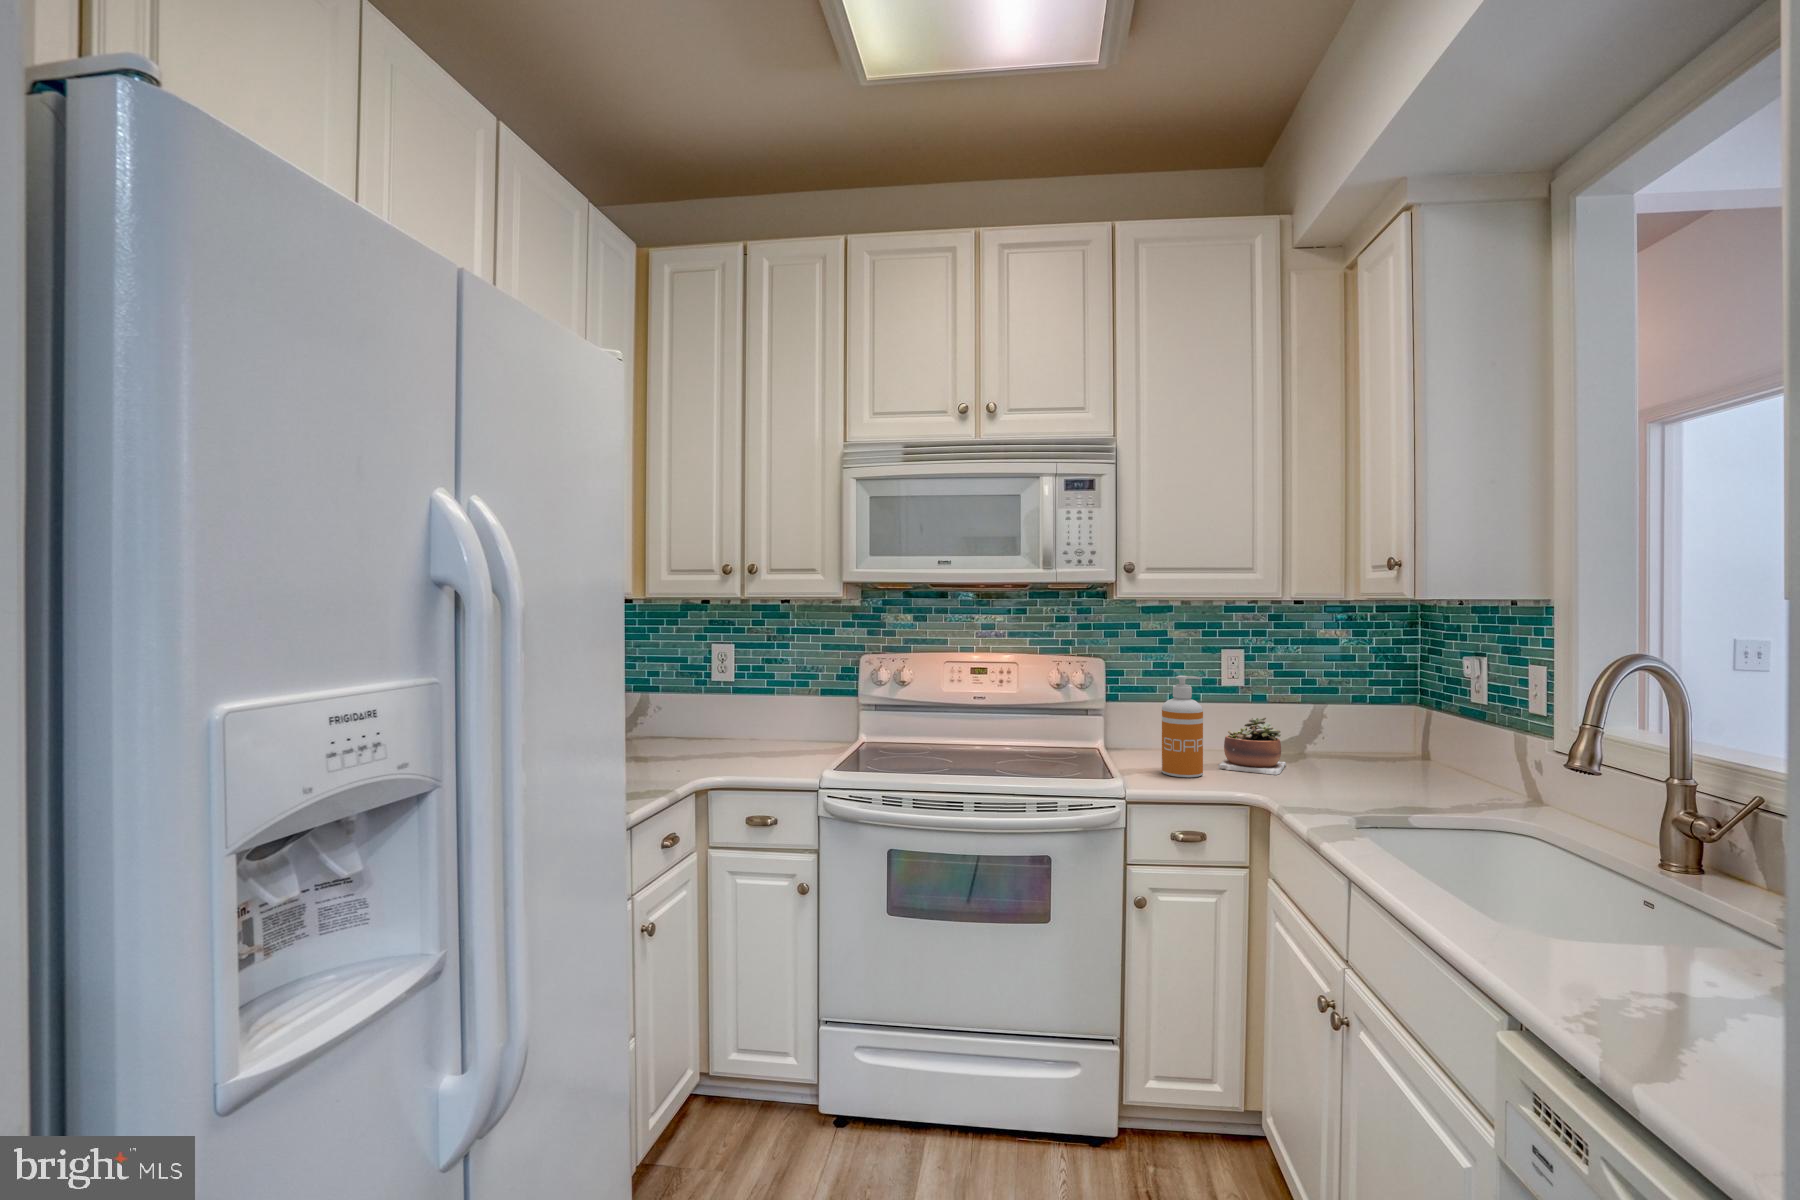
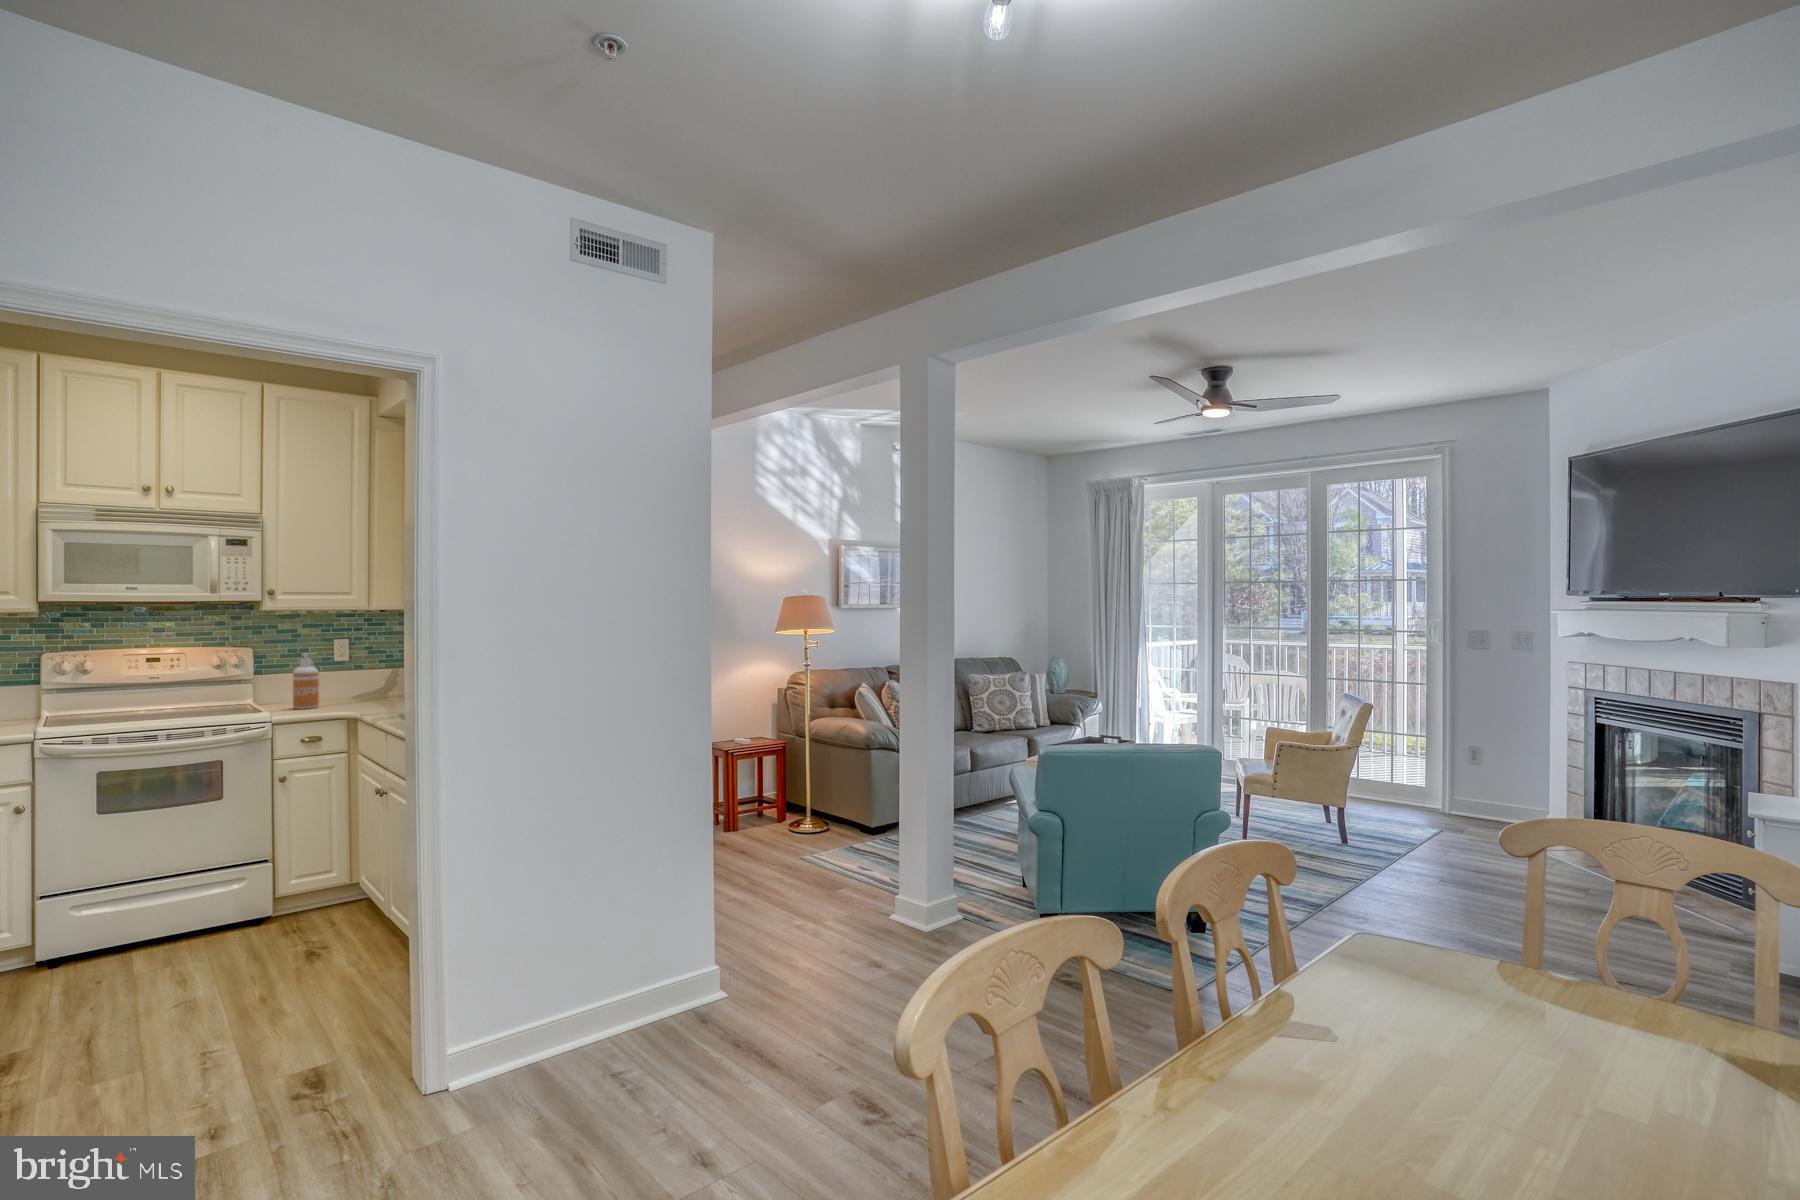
succulent plant: present [1218,717,1286,775] -> none [329,675,371,704]

